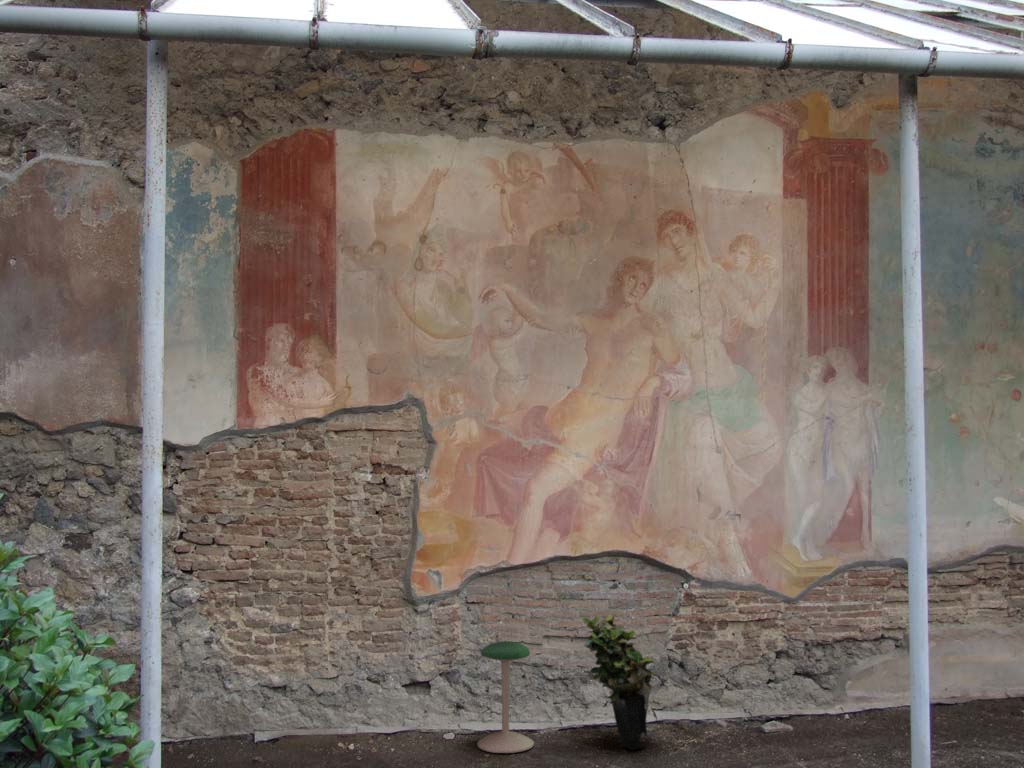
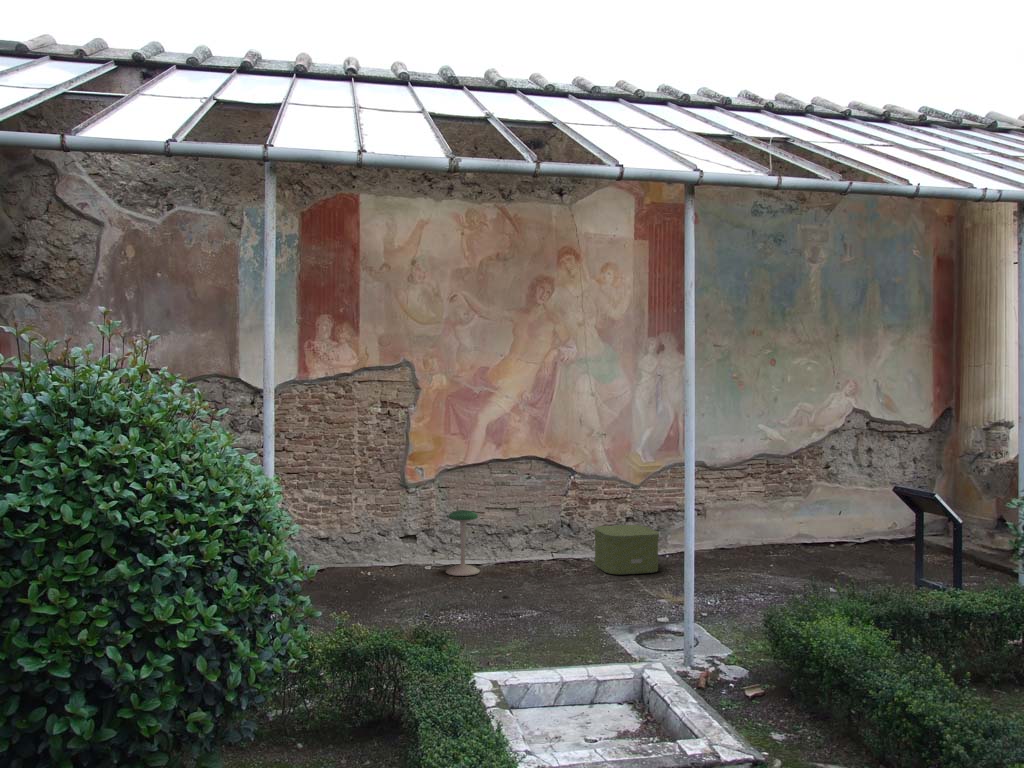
potted plant: present [582,615,655,750] -> none [509,493,553,574]
storage box: none [723,664,835,753] -> present [594,525,659,574]

